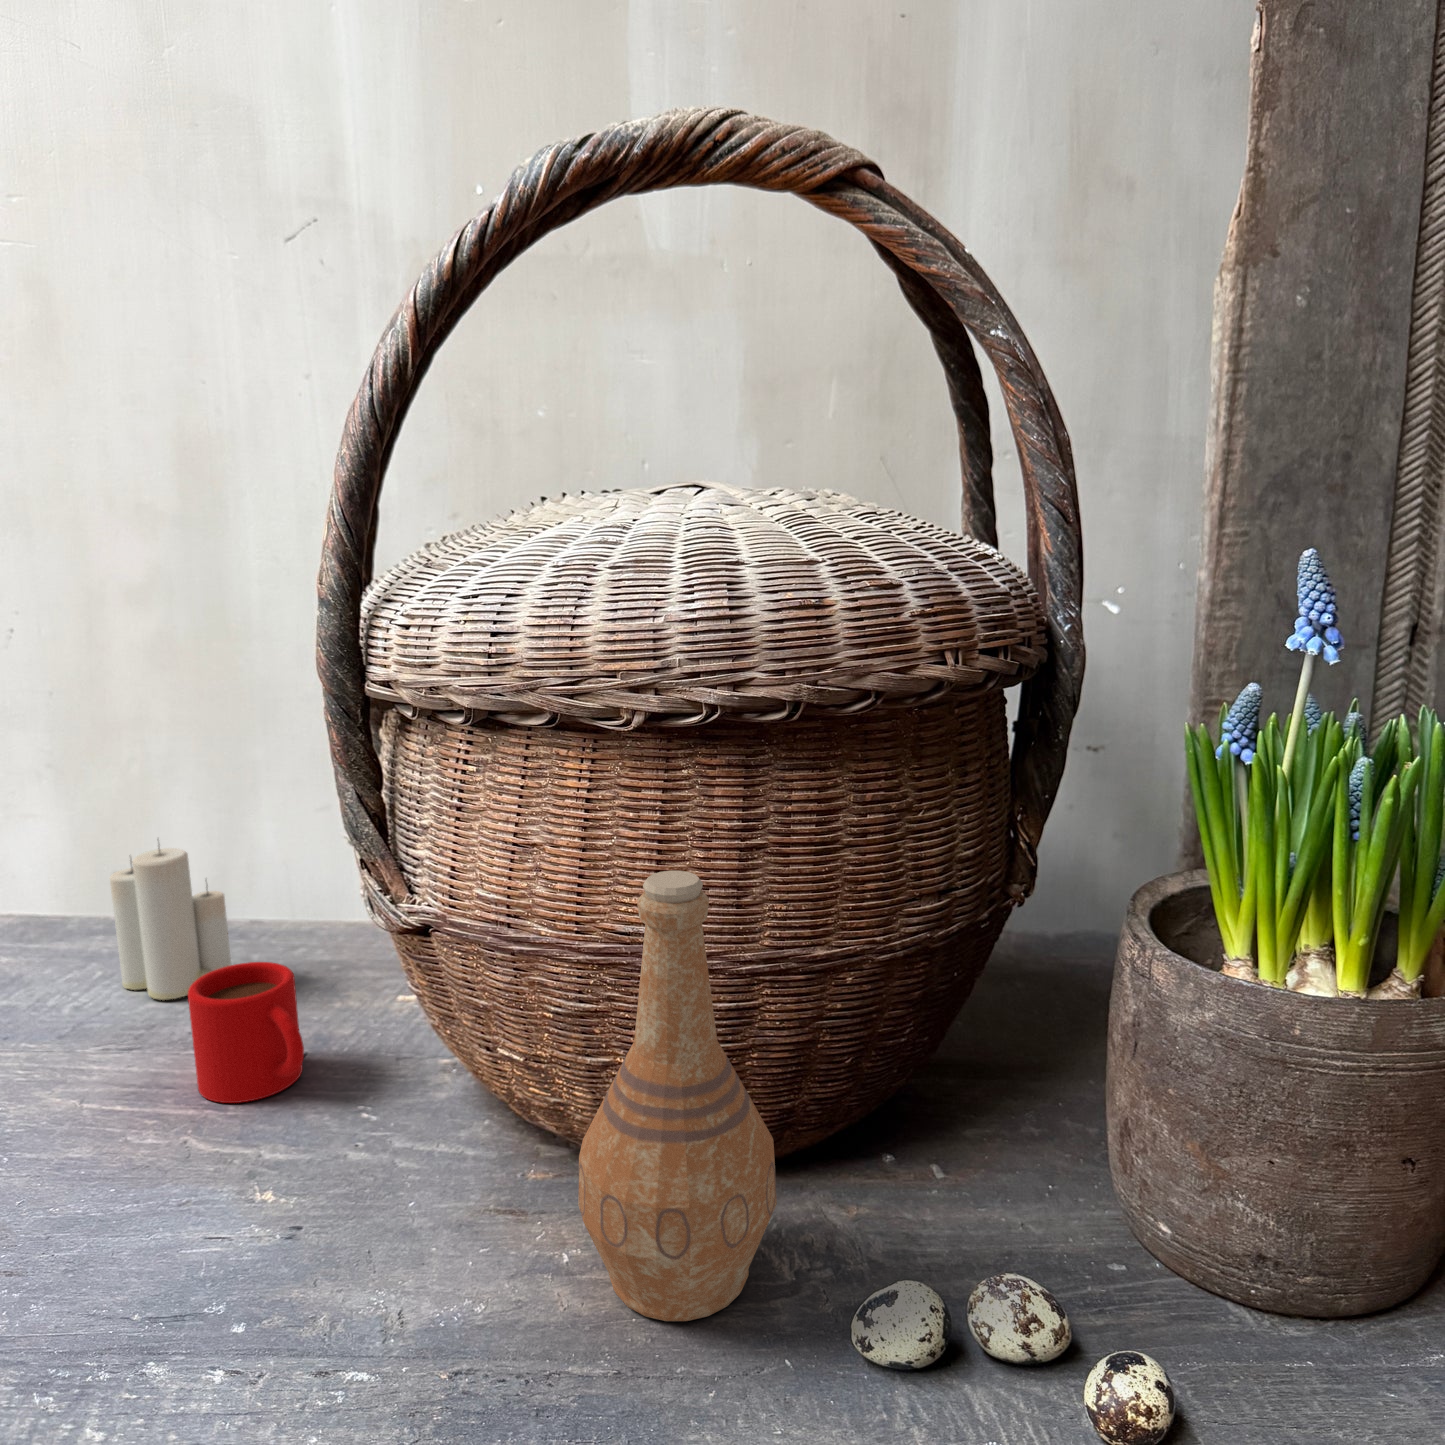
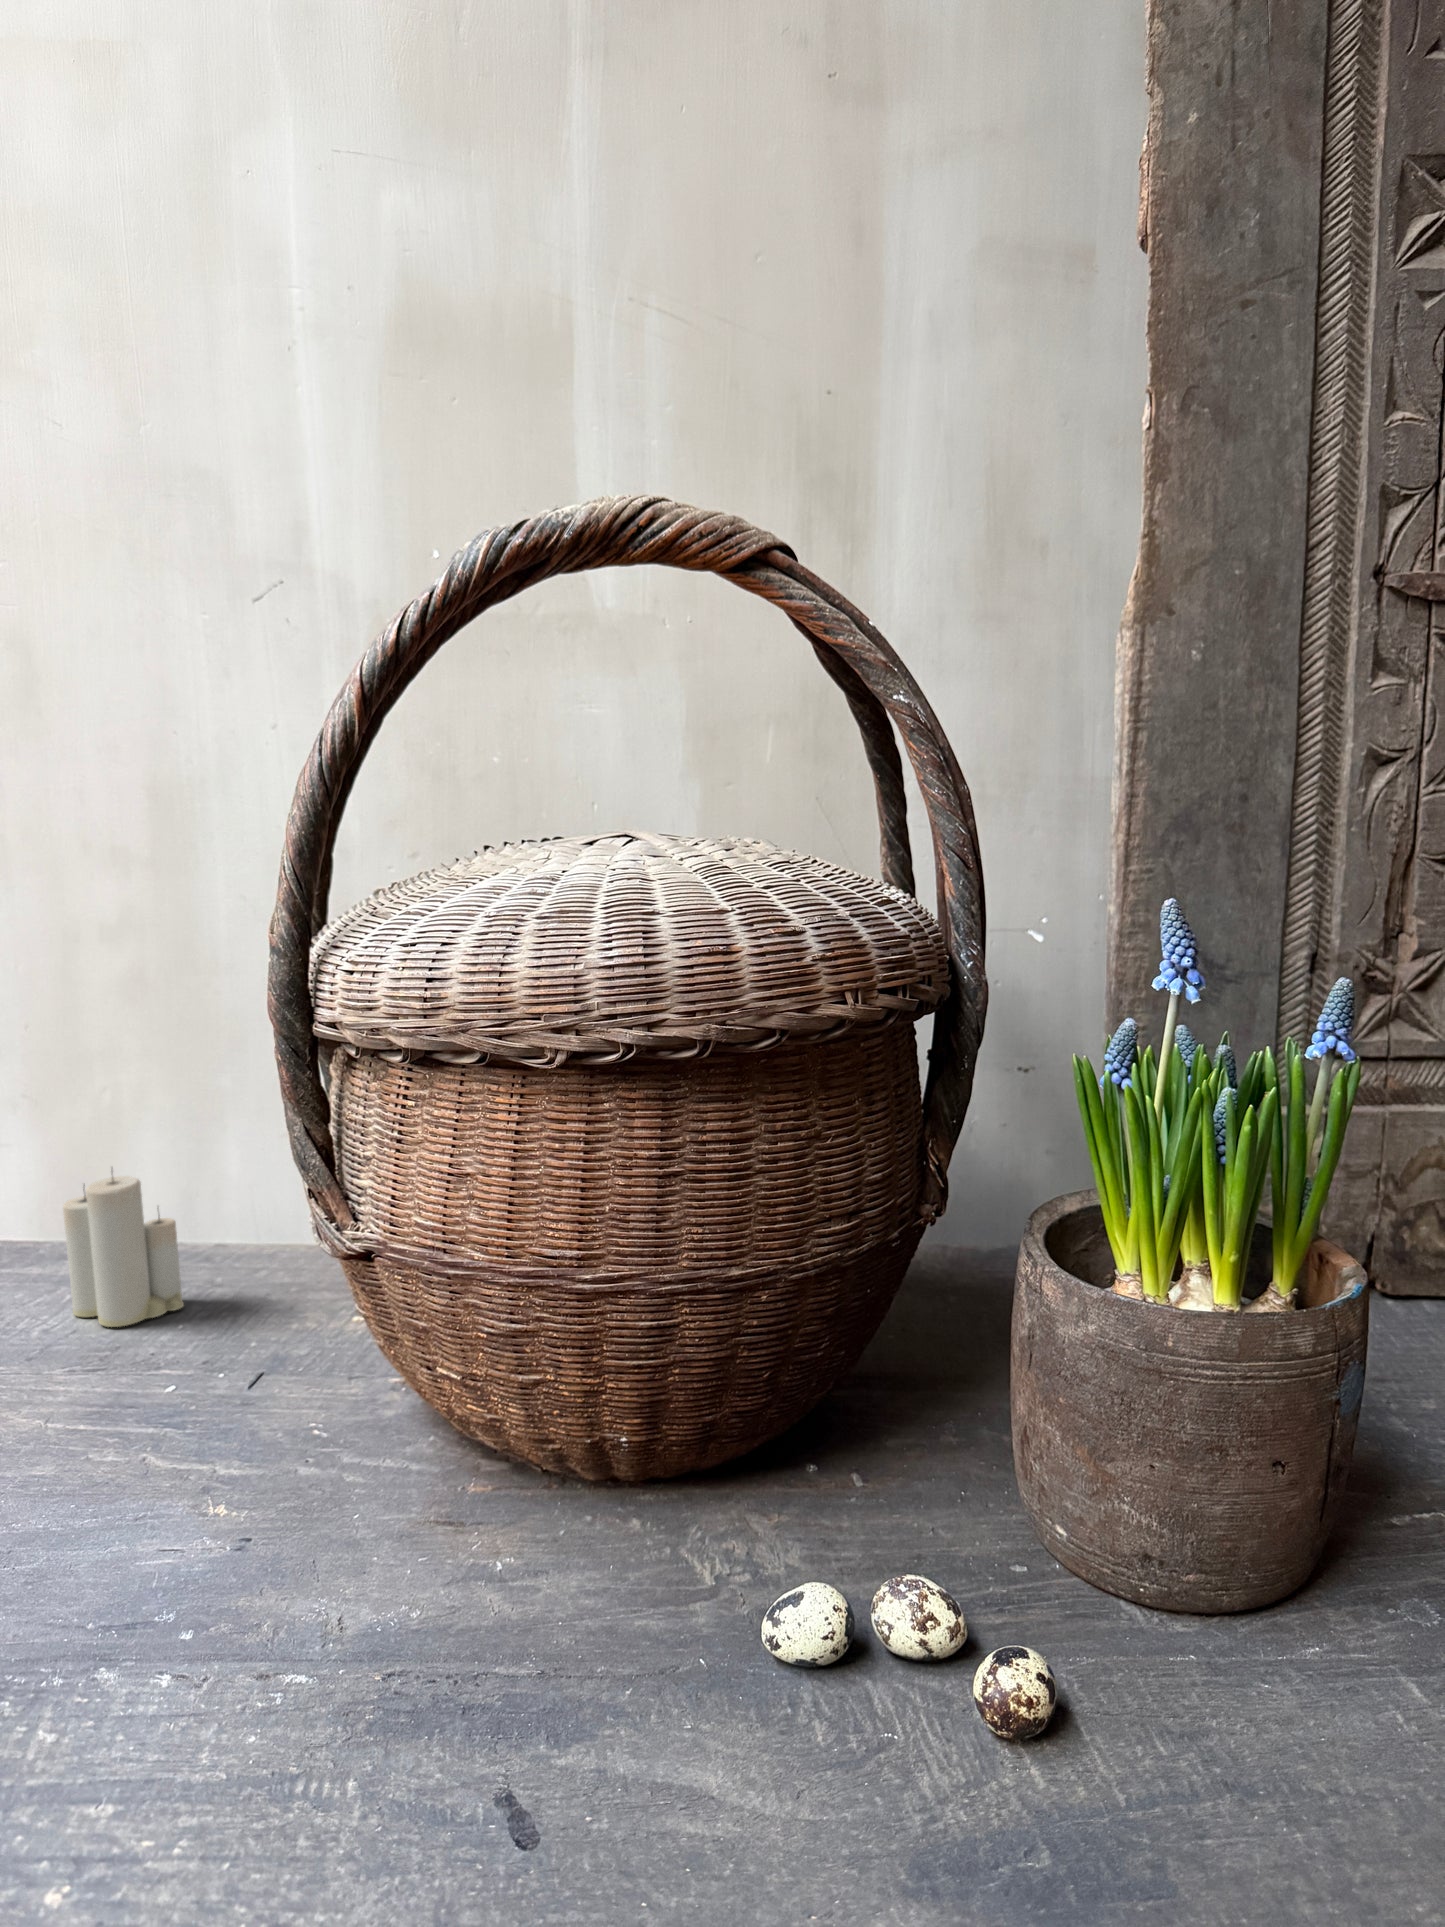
vase: present [578,871,777,1321] -> none [508,1198,695,1626]
mug: present [188,962,304,1103] -> none [139,1288,251,1427]

